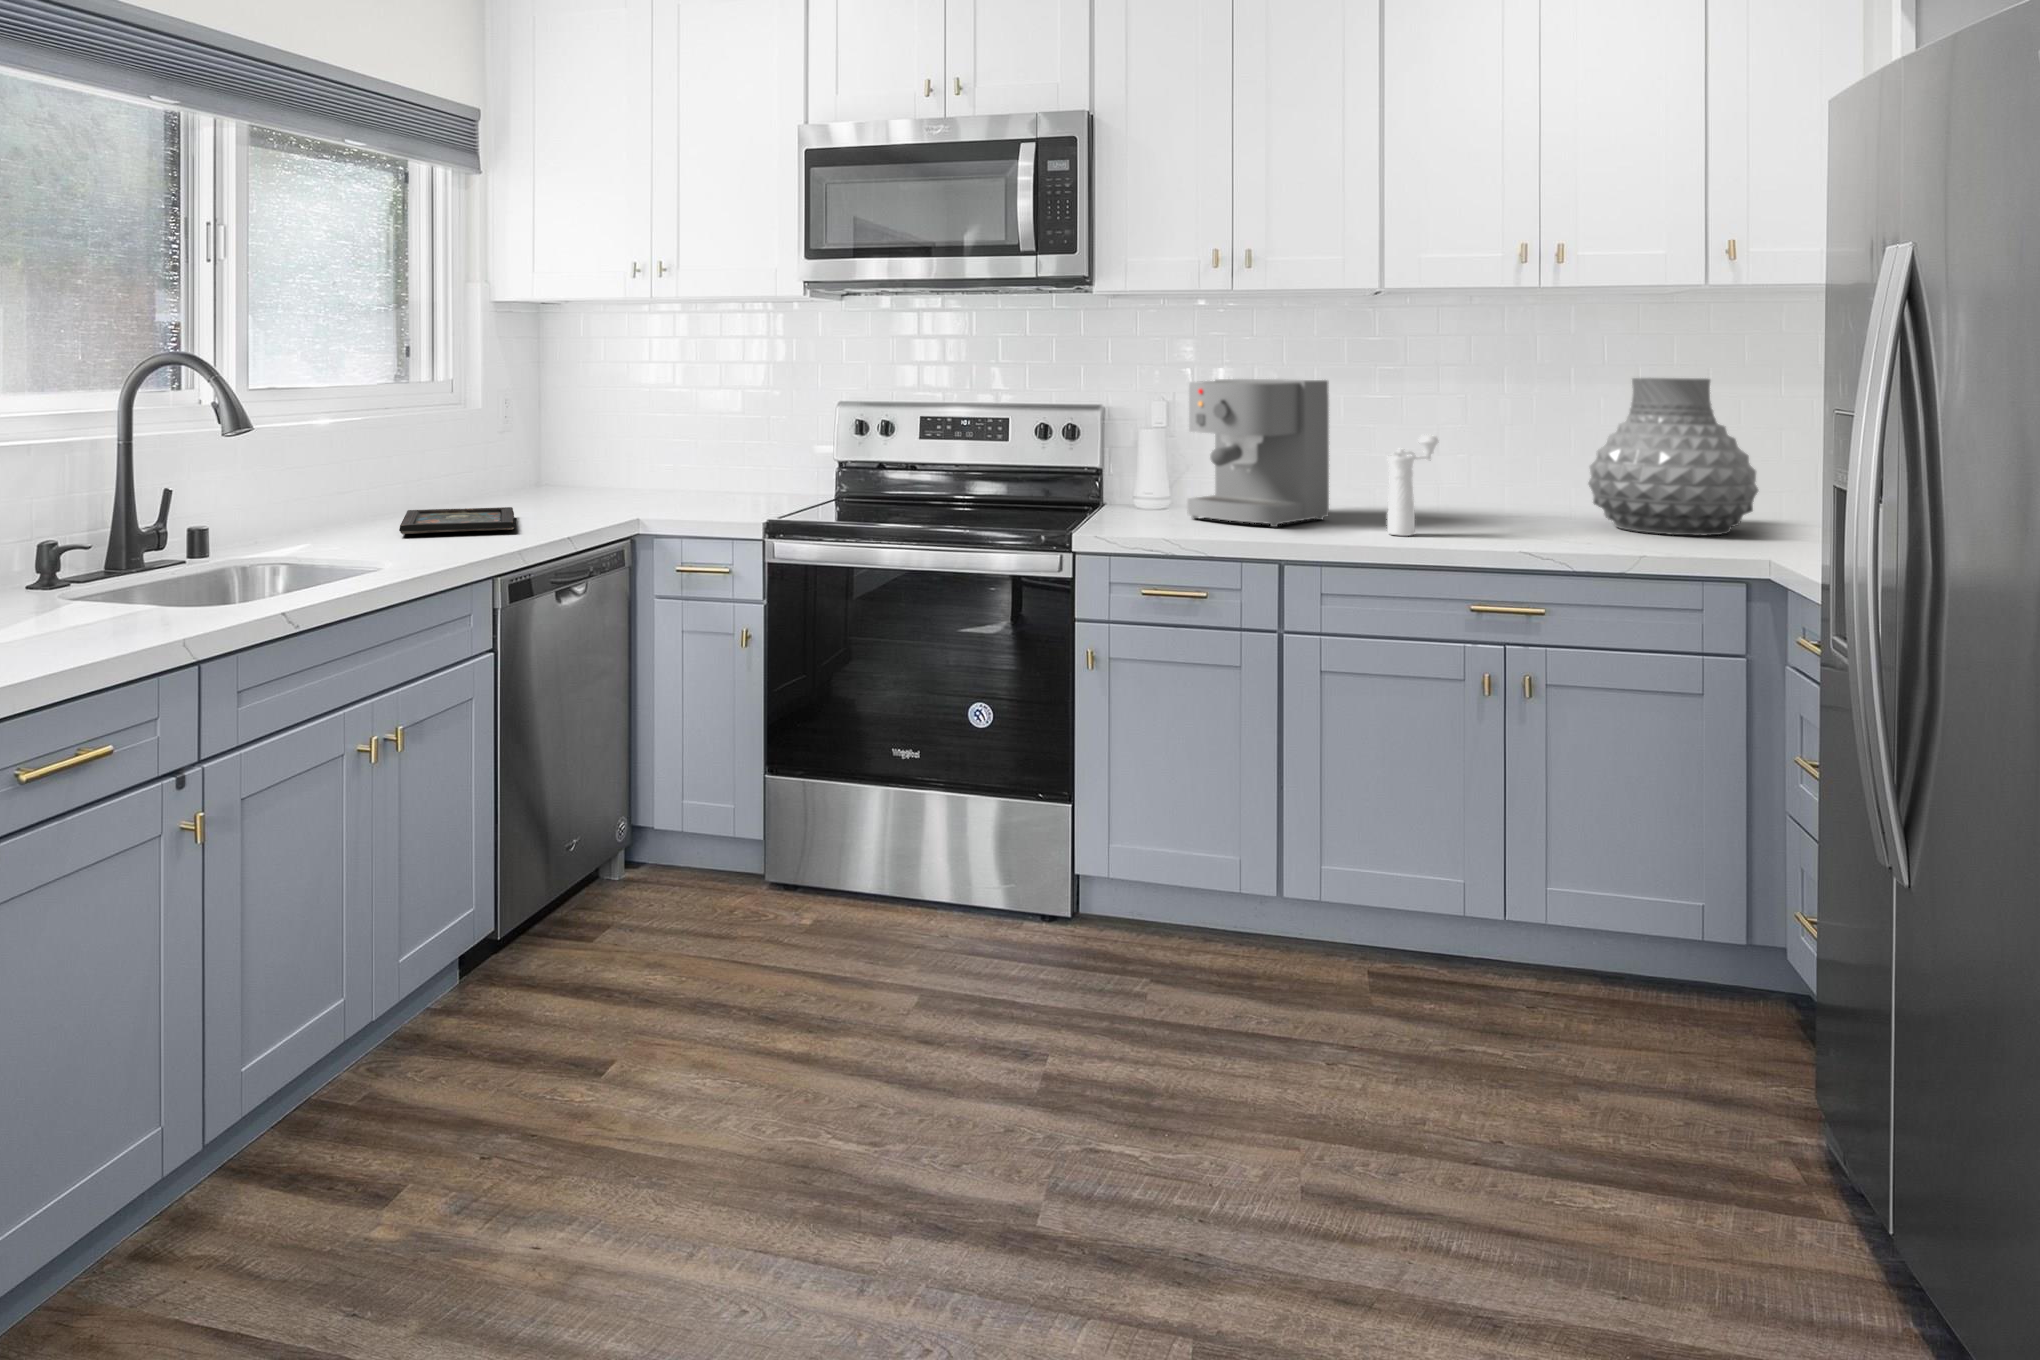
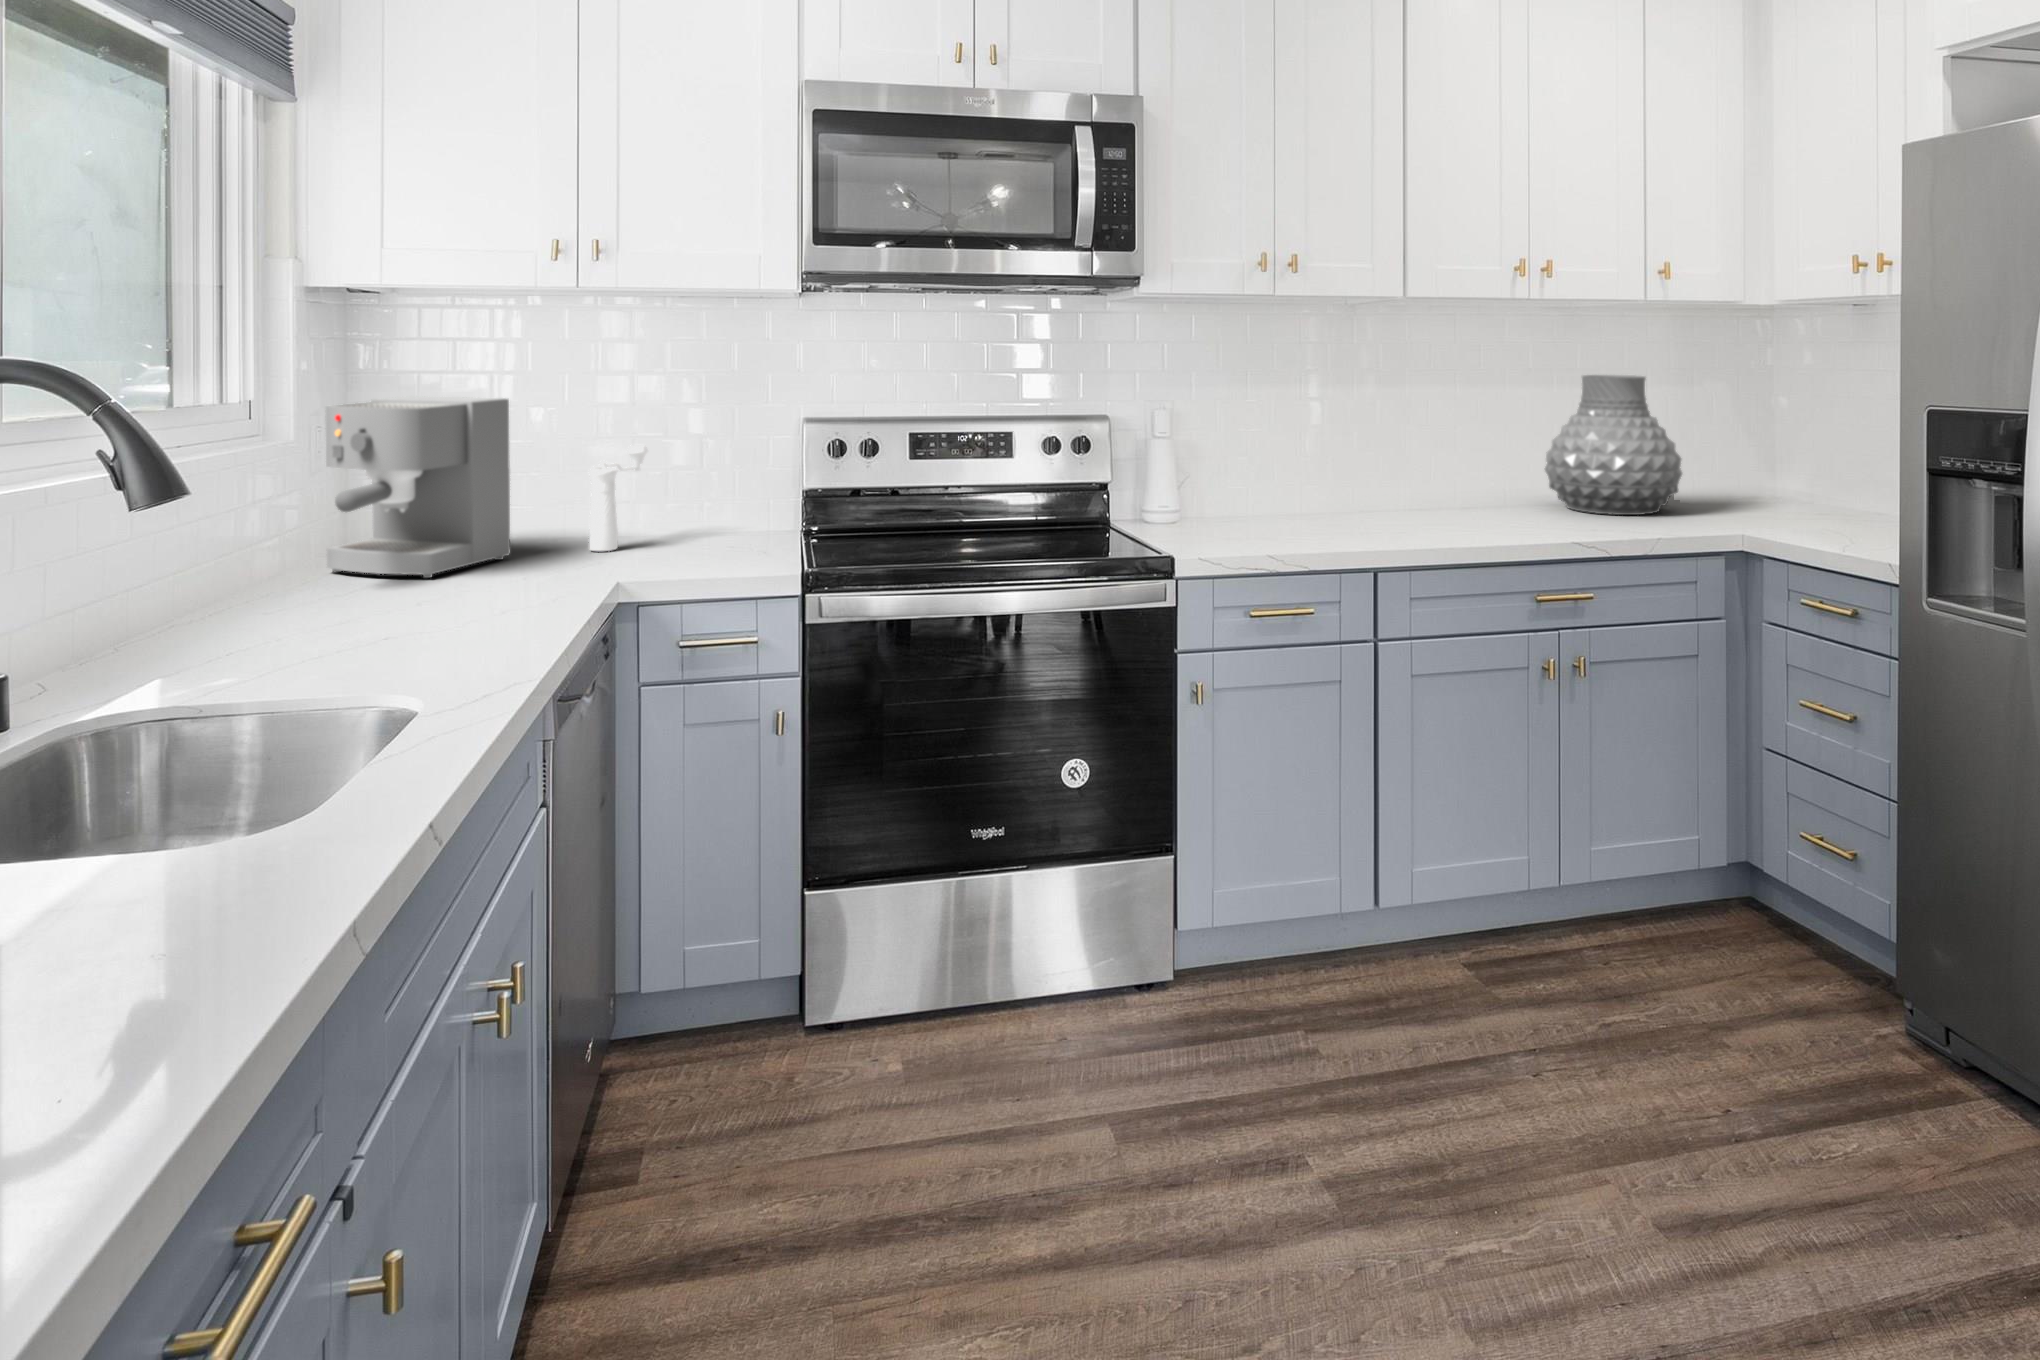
coffee maker: present [1187,379,1329,527] -> present [325,396,510,578]
pepper mill: present [1387,435,1438,536] -> present [589,445,648,551]
tray: present [399,507,515,534] -> none [266,592,502,657]

